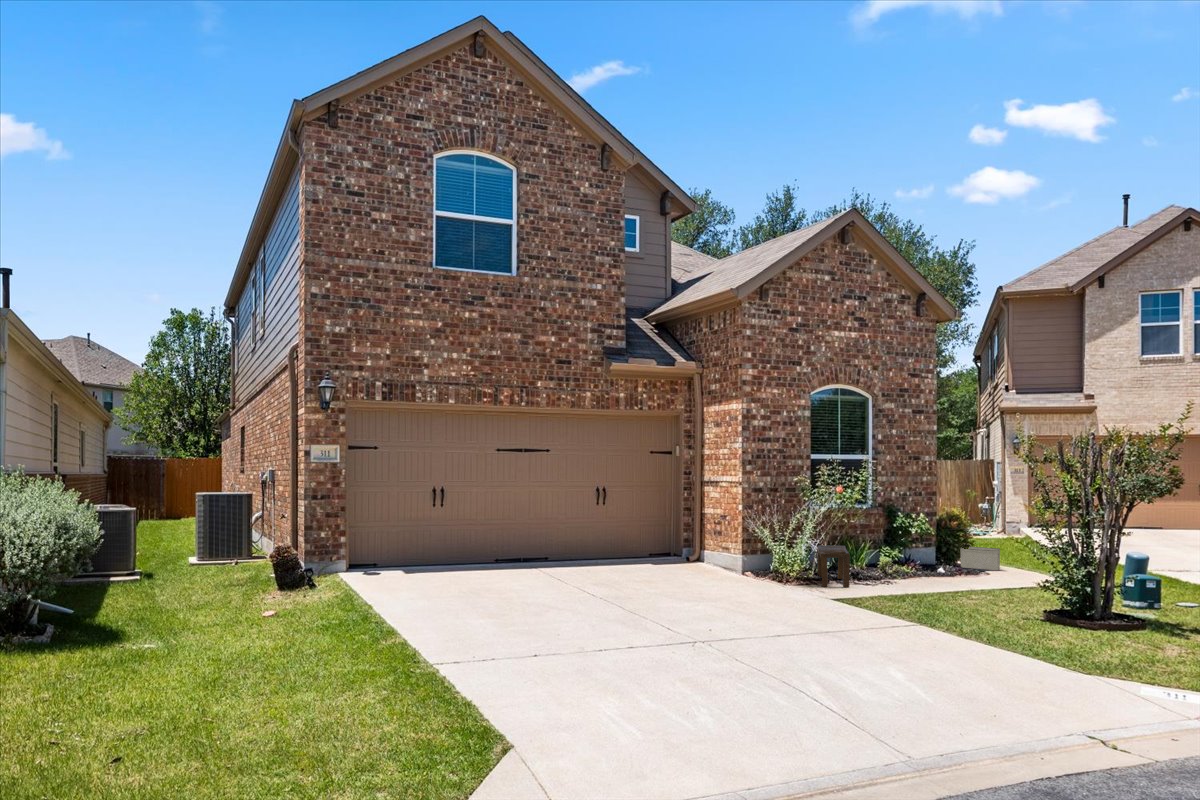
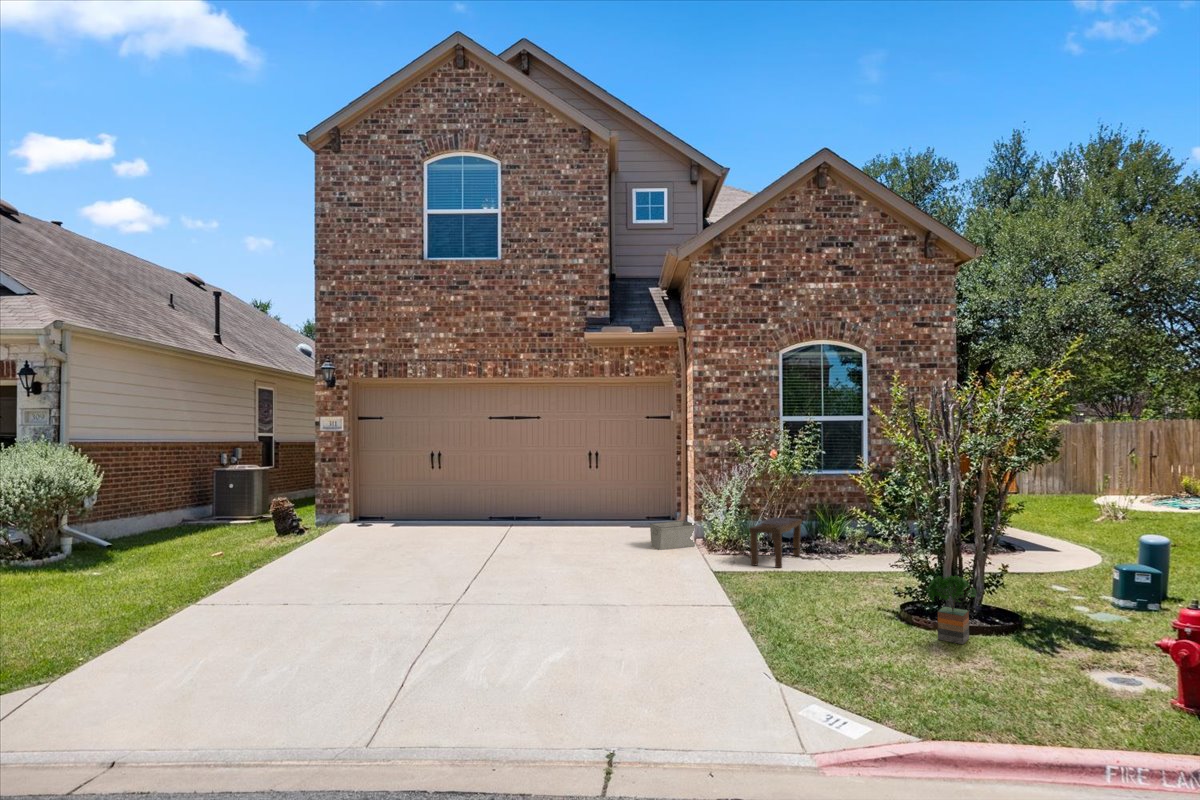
storage bin: present [960,546,1000,570] -> present [650,521,696,550]
potted tree: none [1022,572,1058,620] -> present [927,575,976,644]

